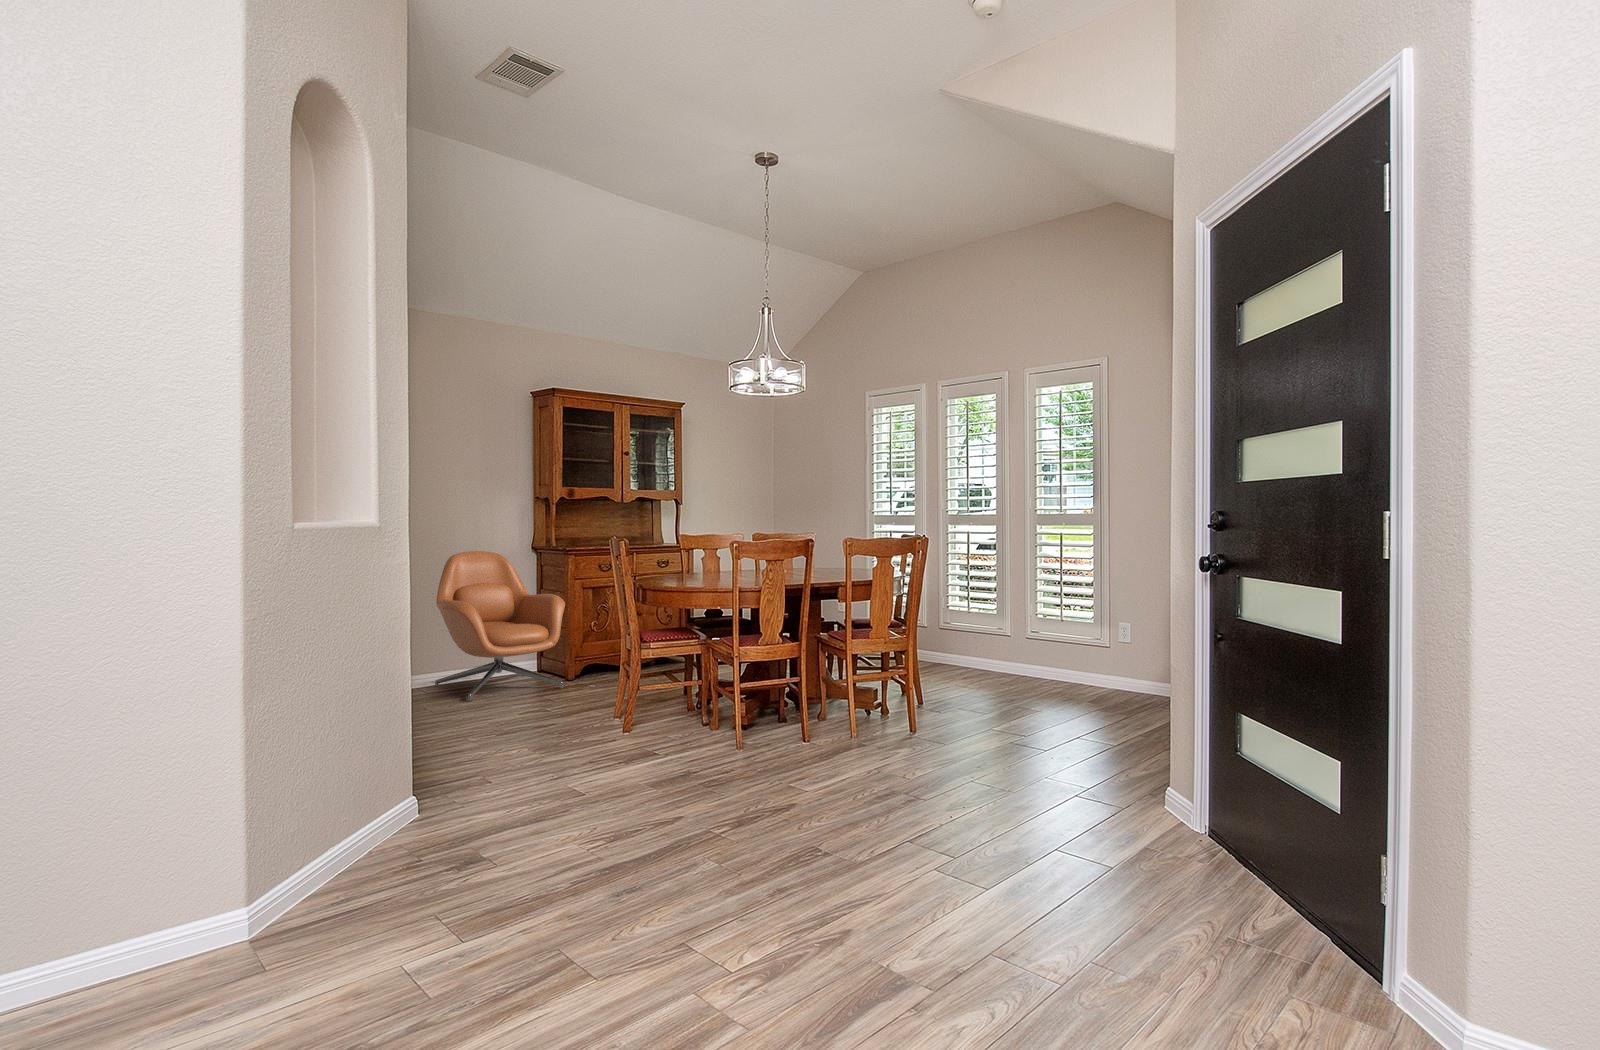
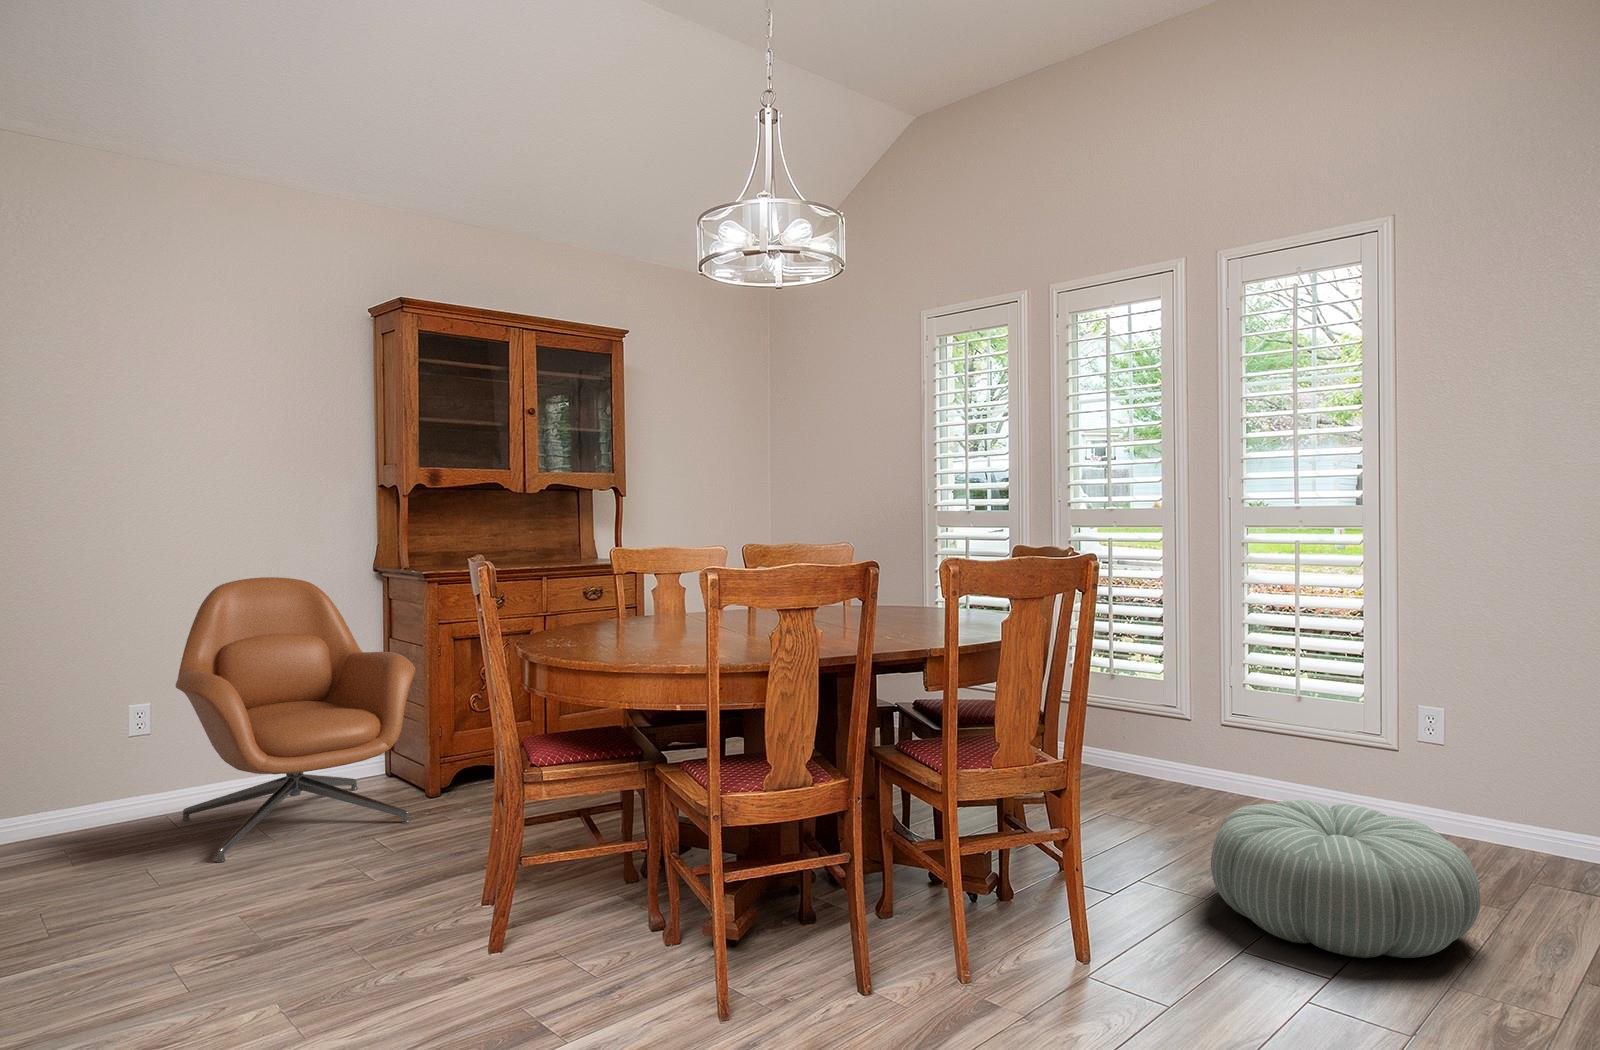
pouf: none [985,666,1107,731] -> present [1211,800,1480,958]

